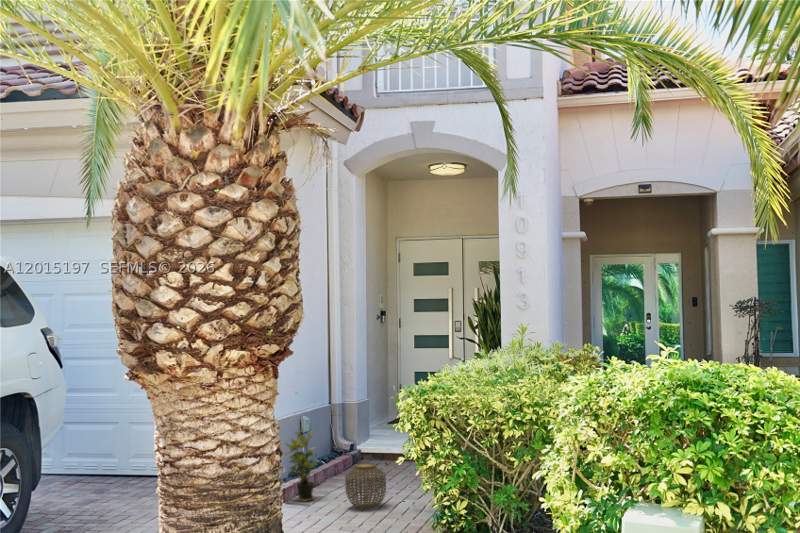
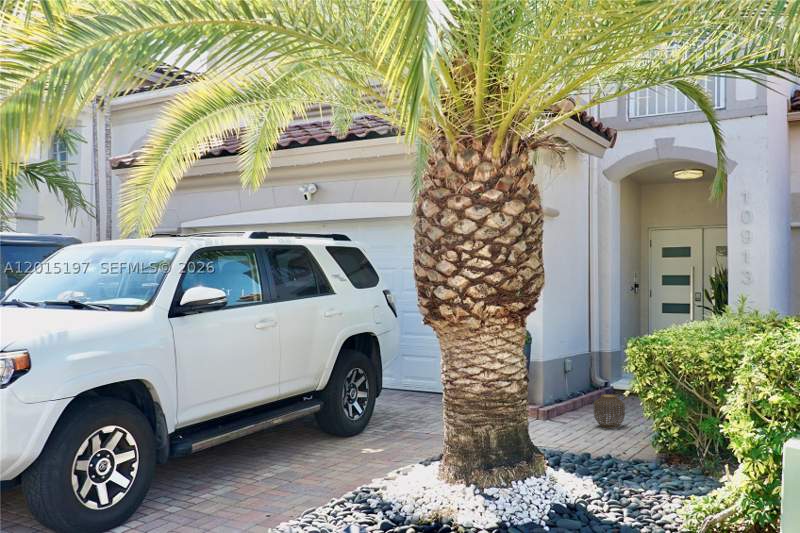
potted plant: present [285,432,317,502] -> none [550,368,577,419]

